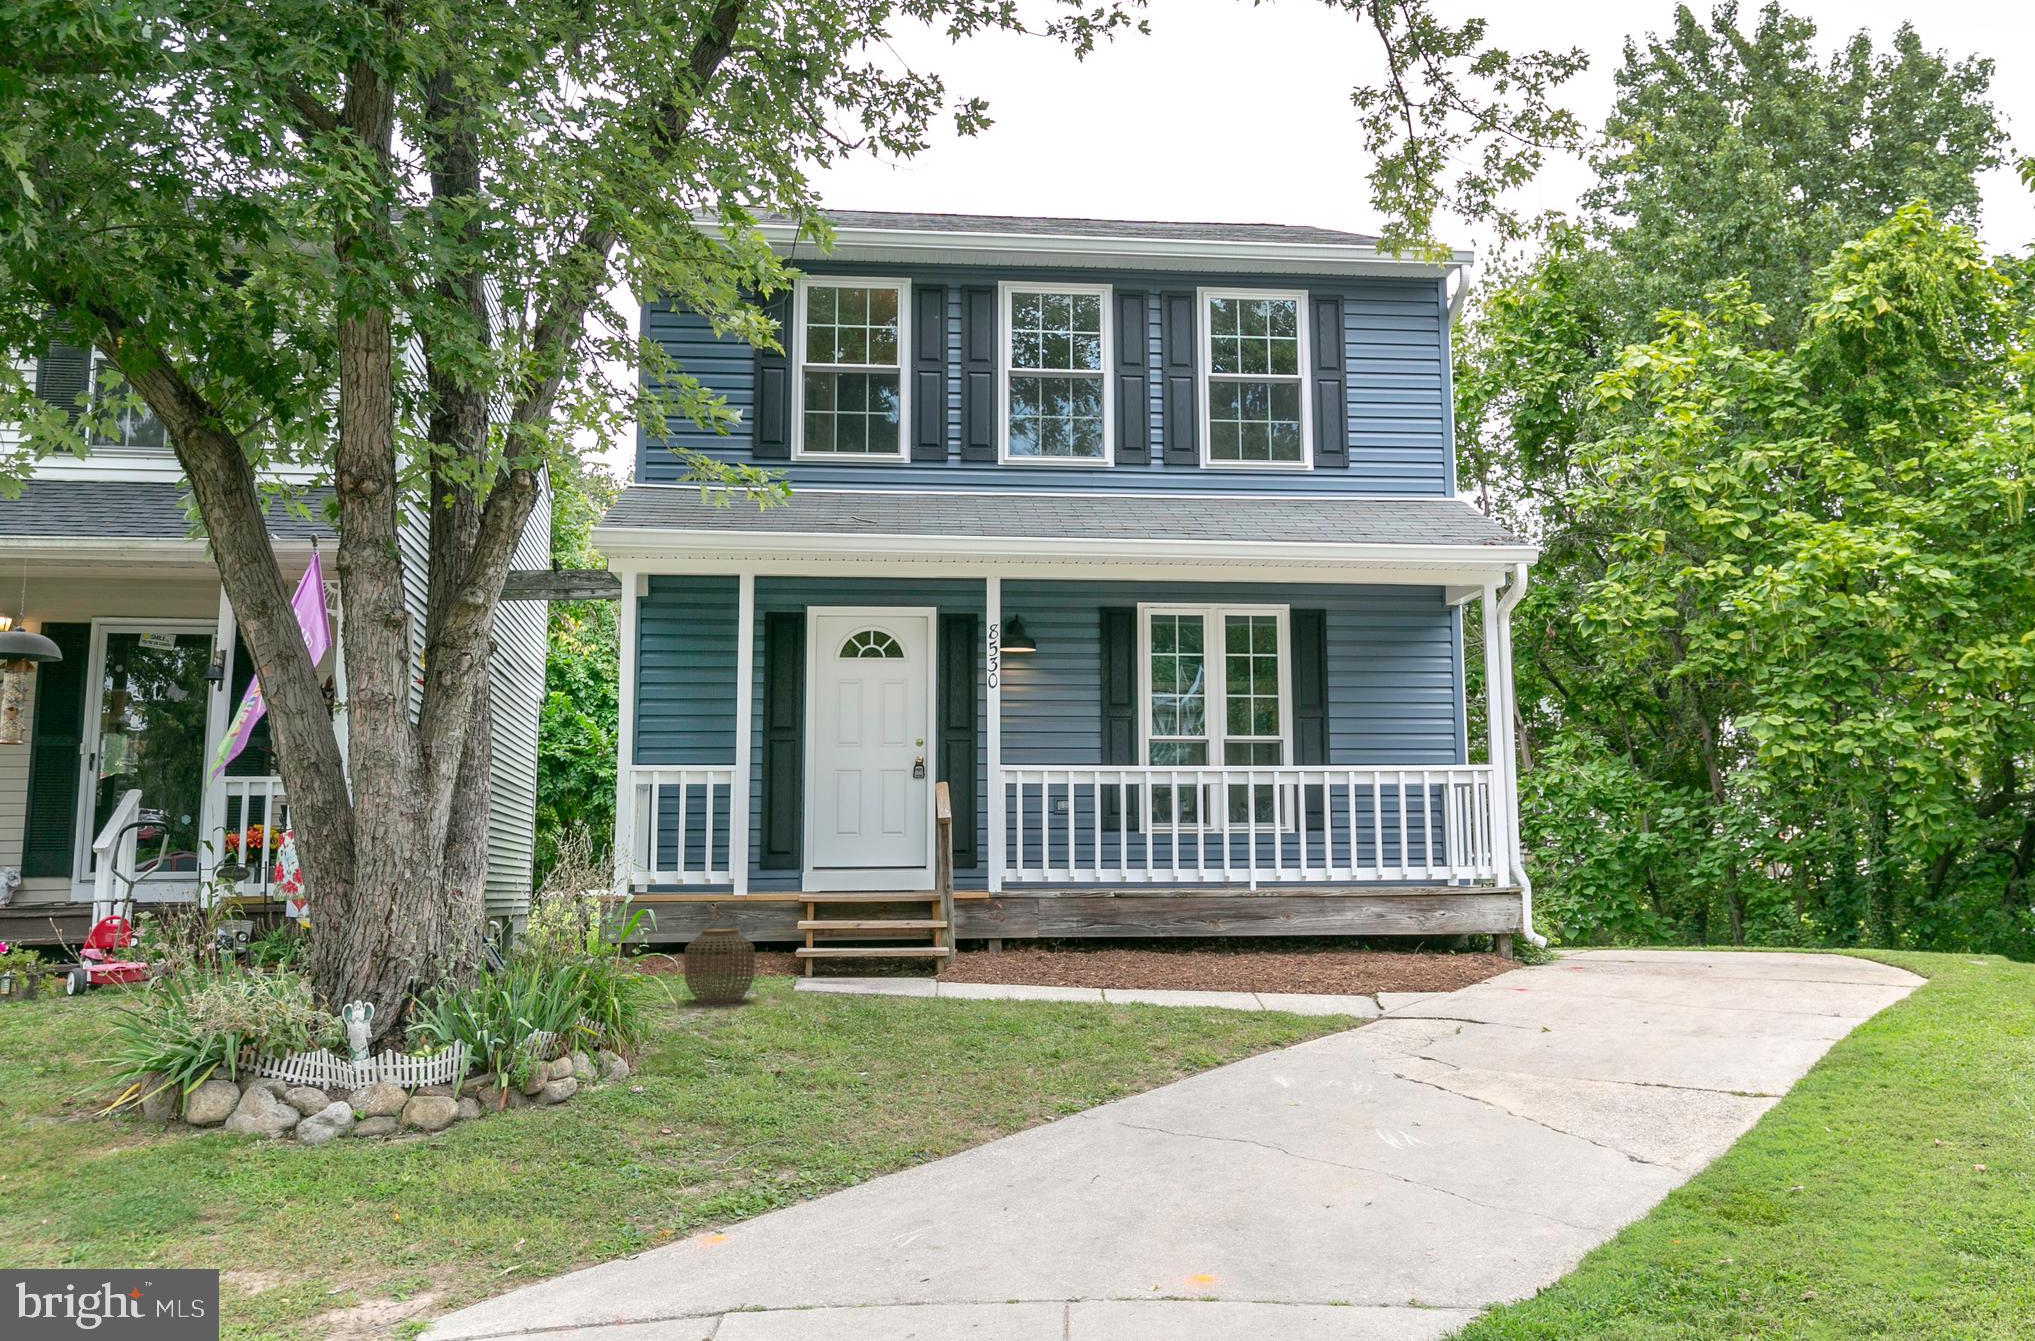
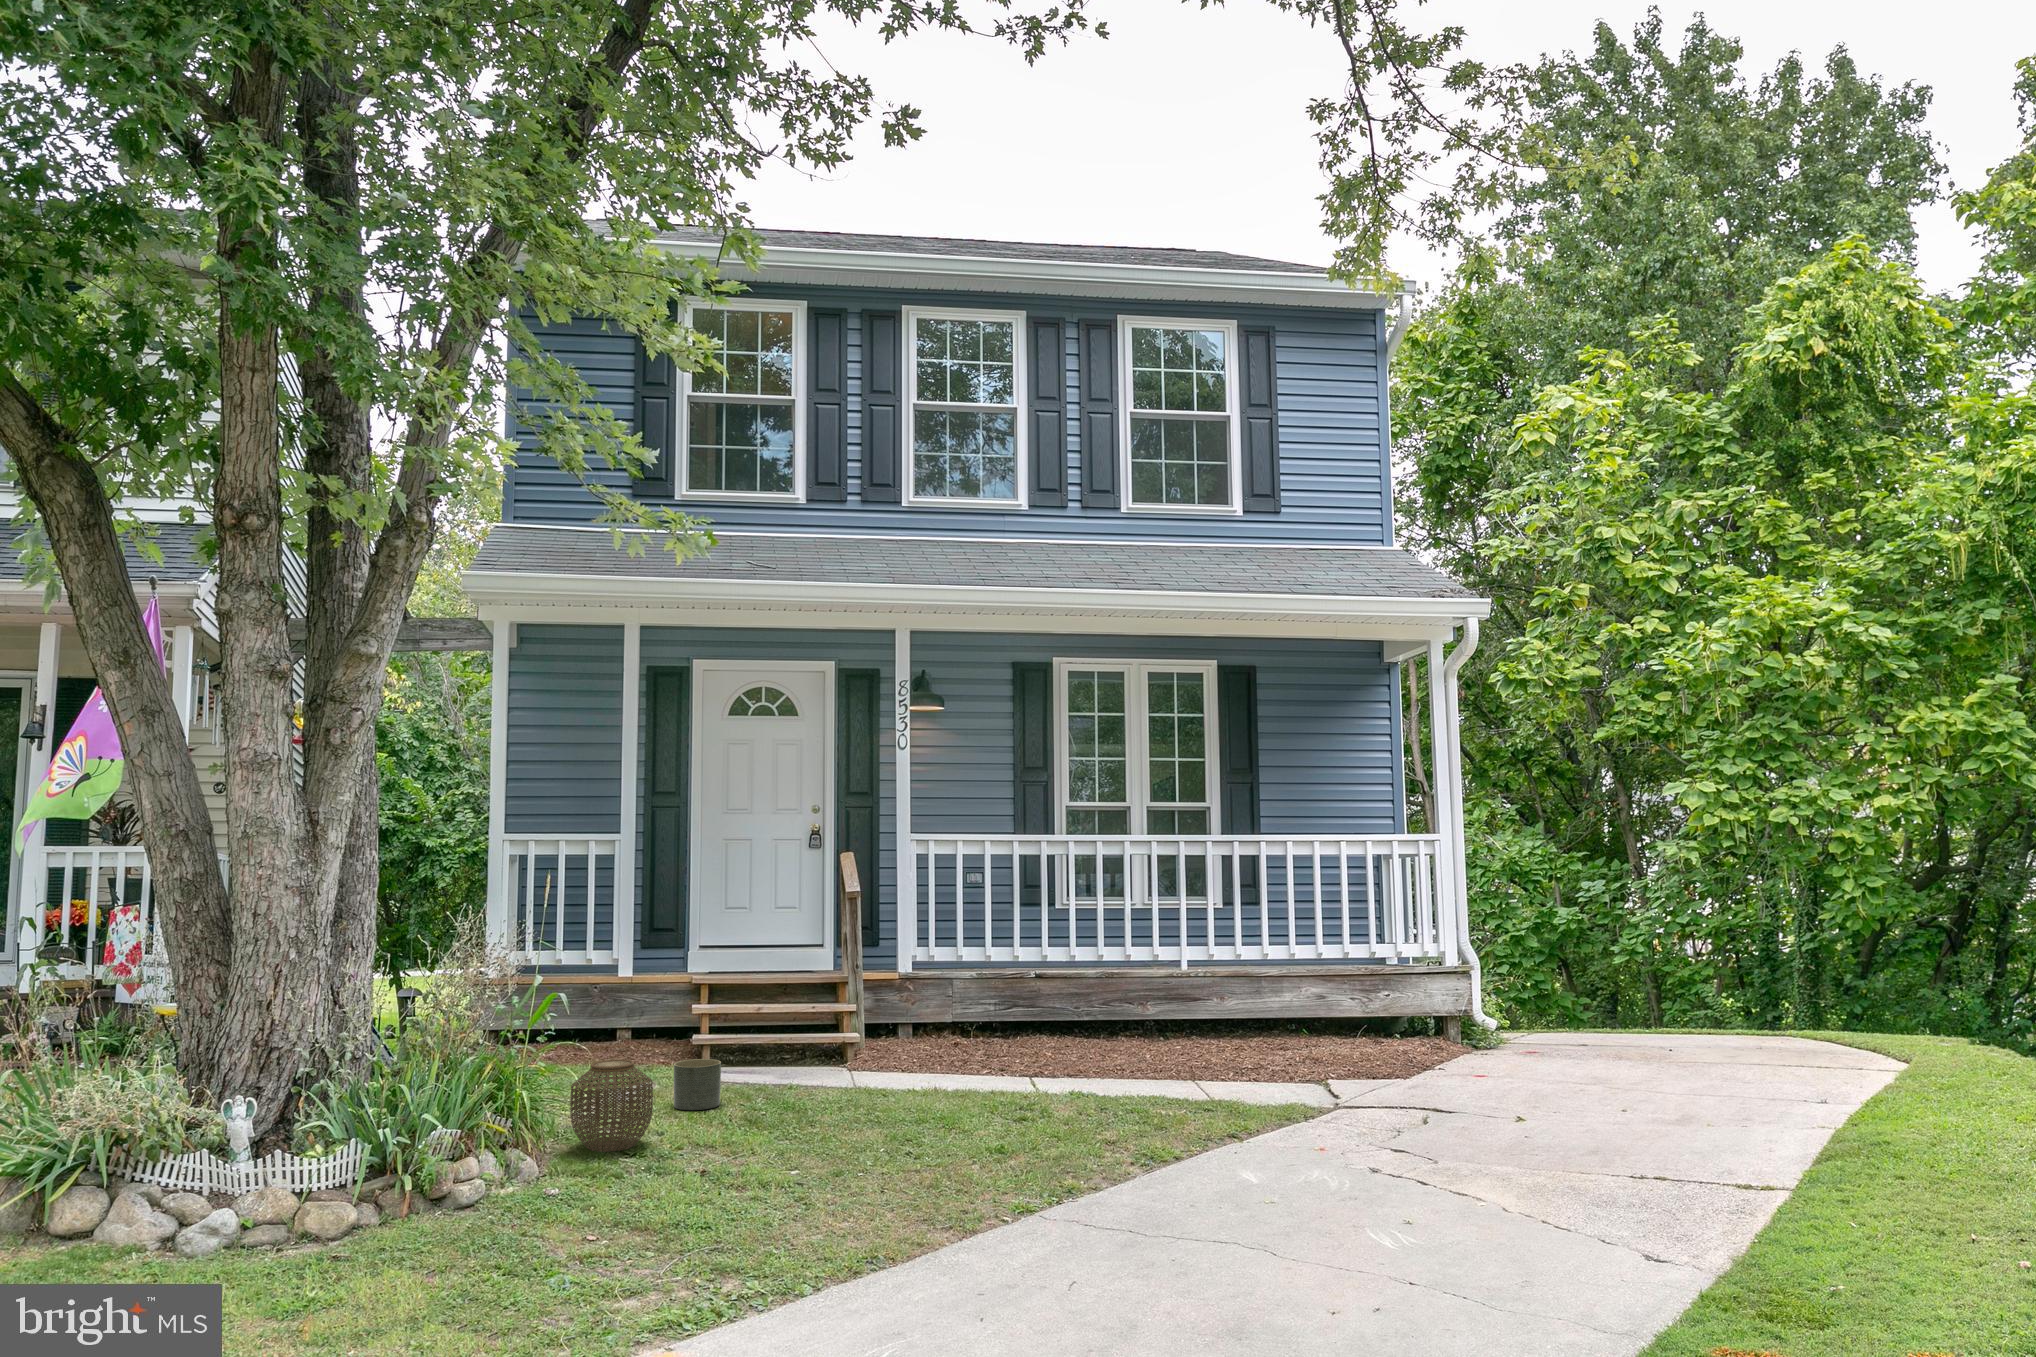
planter: none [777,941,818,982] -> present [674,1059,721,1110]

